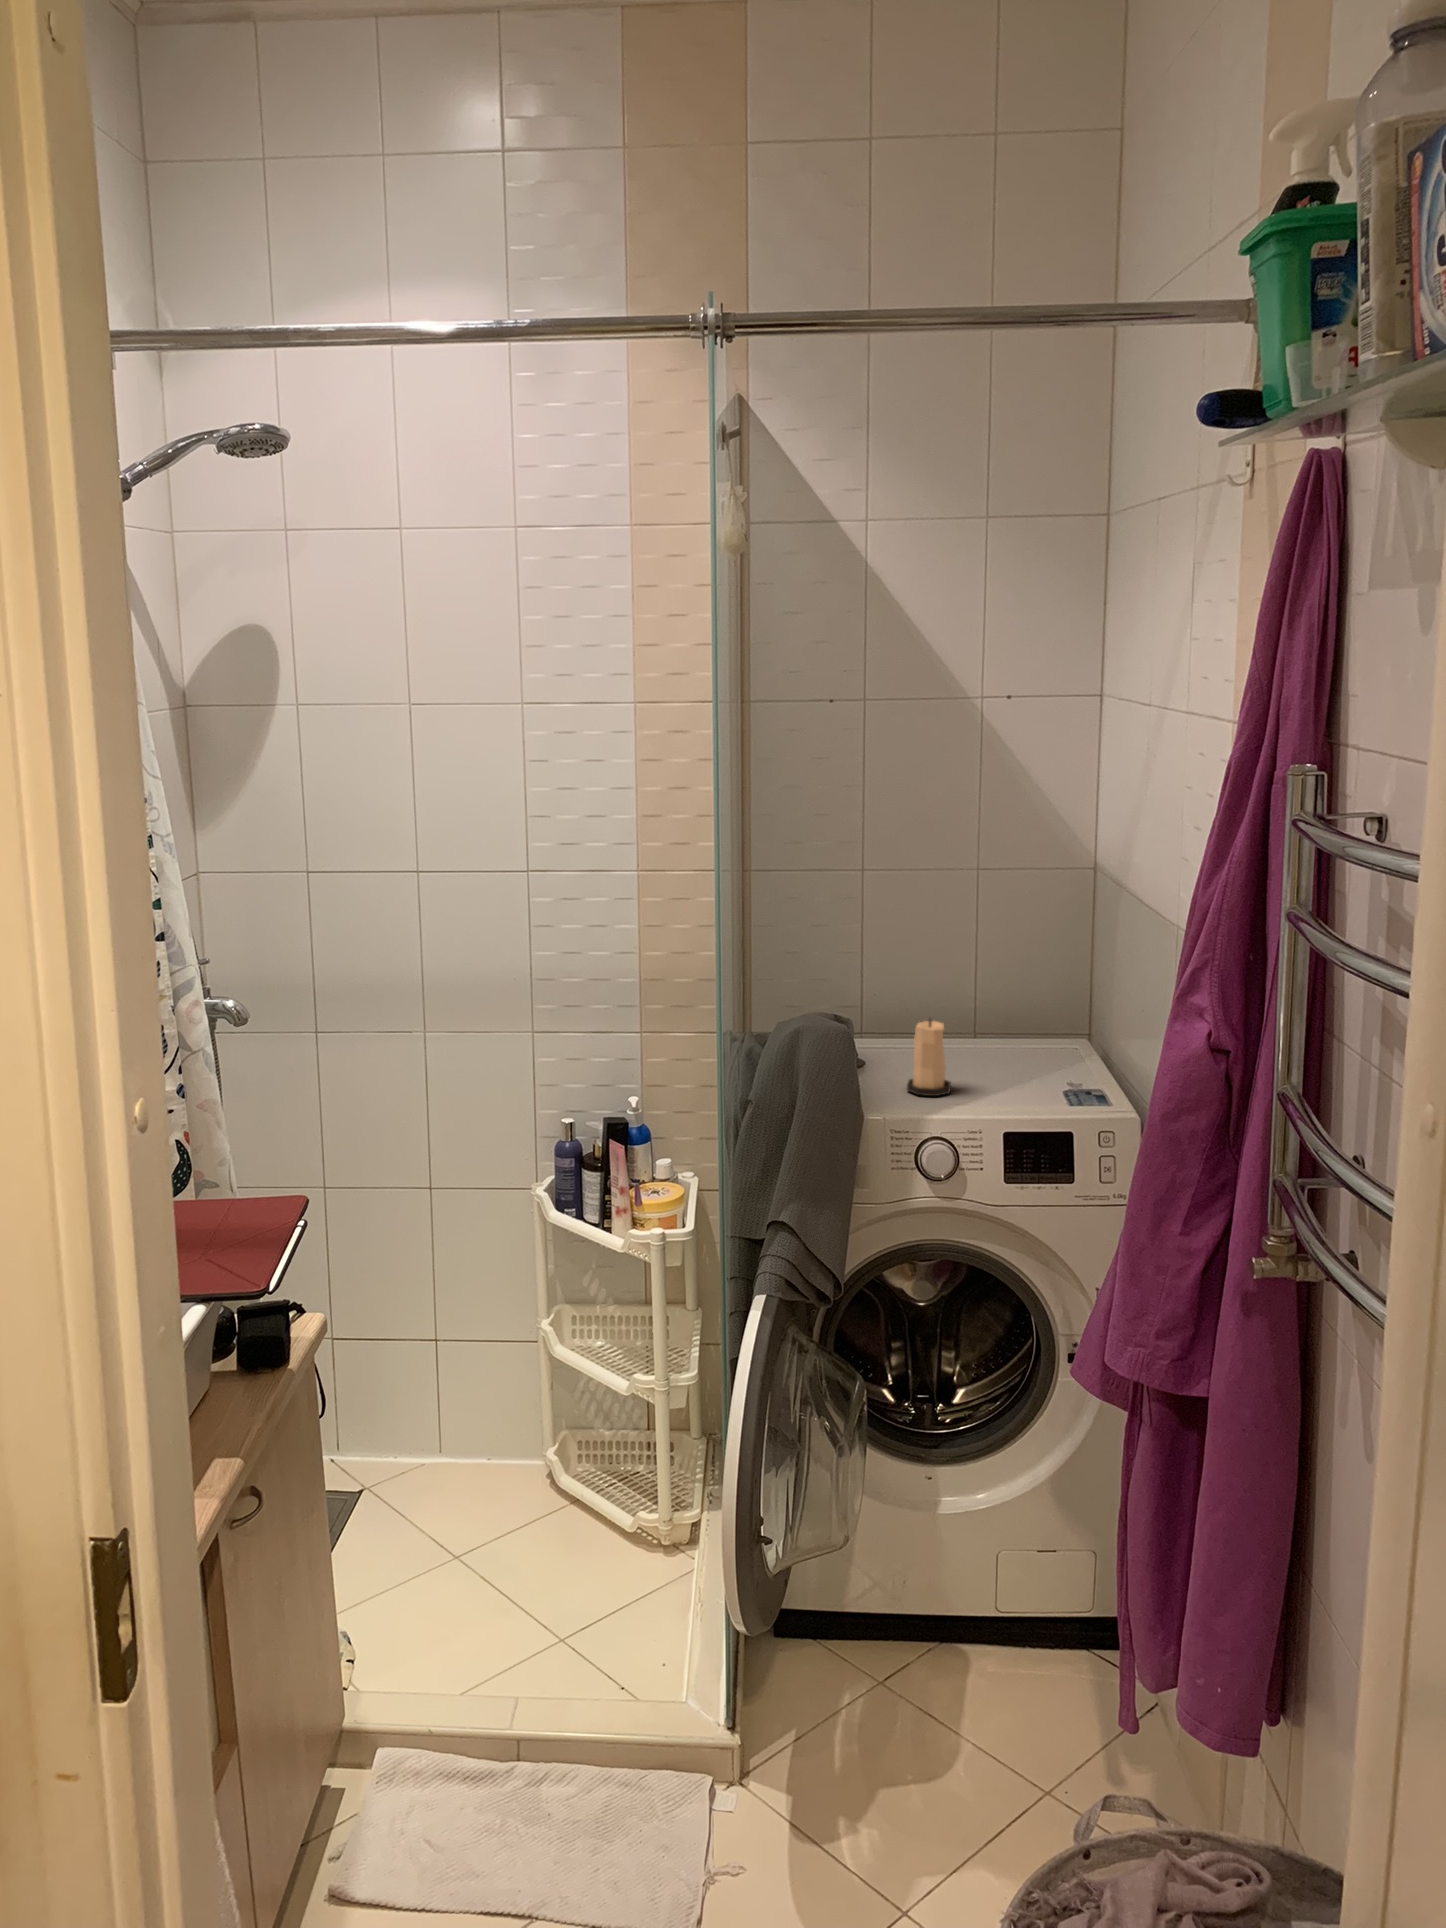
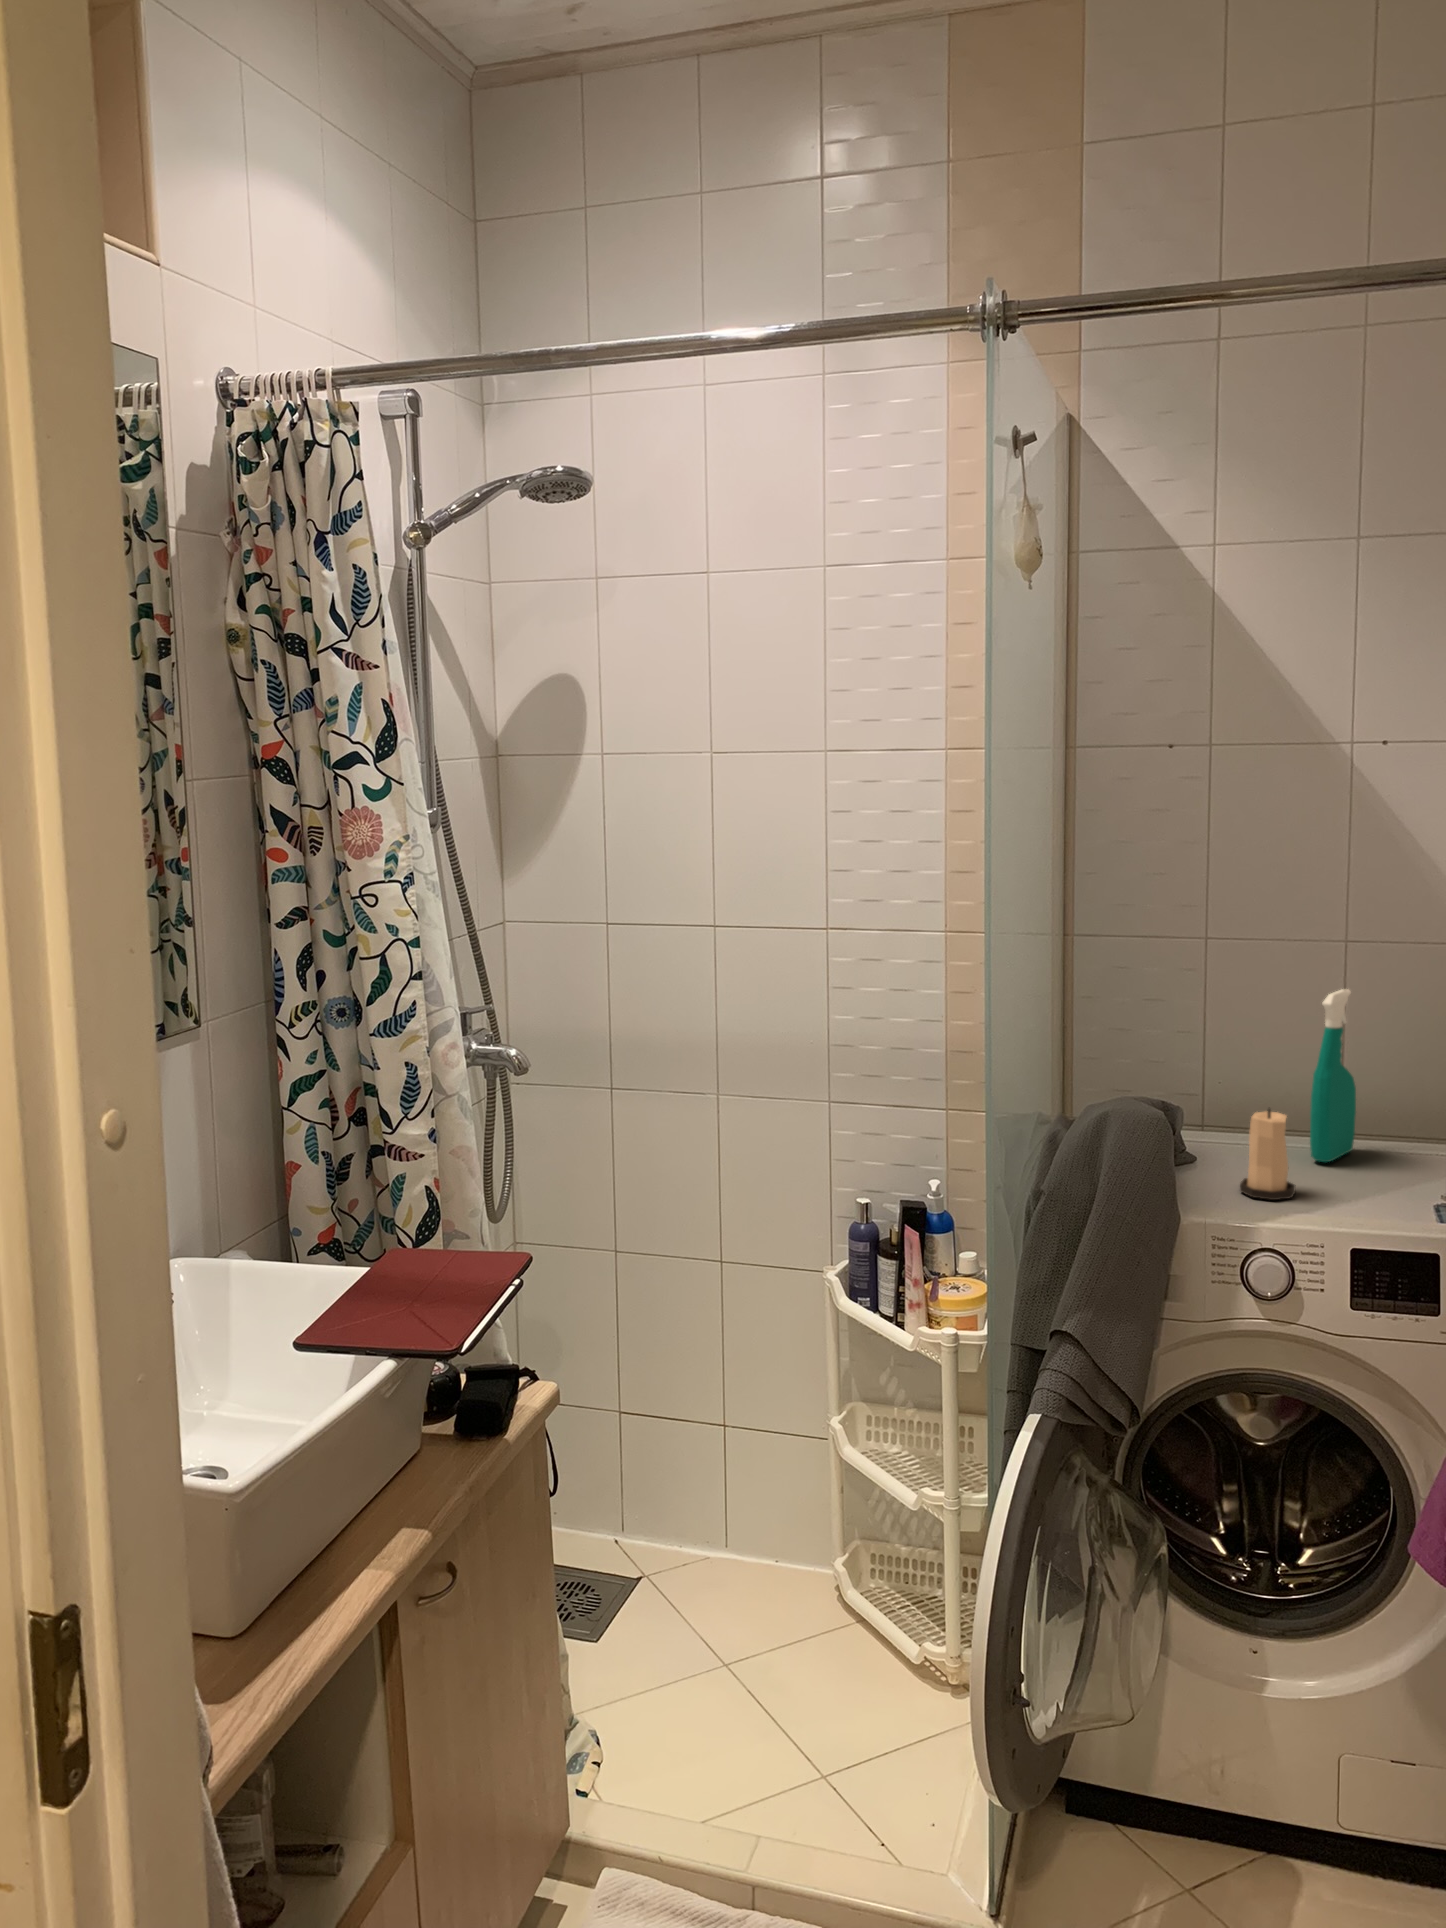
spray bottle: none [957,913,990,1061] -> present [1310,989,1356,1162]

